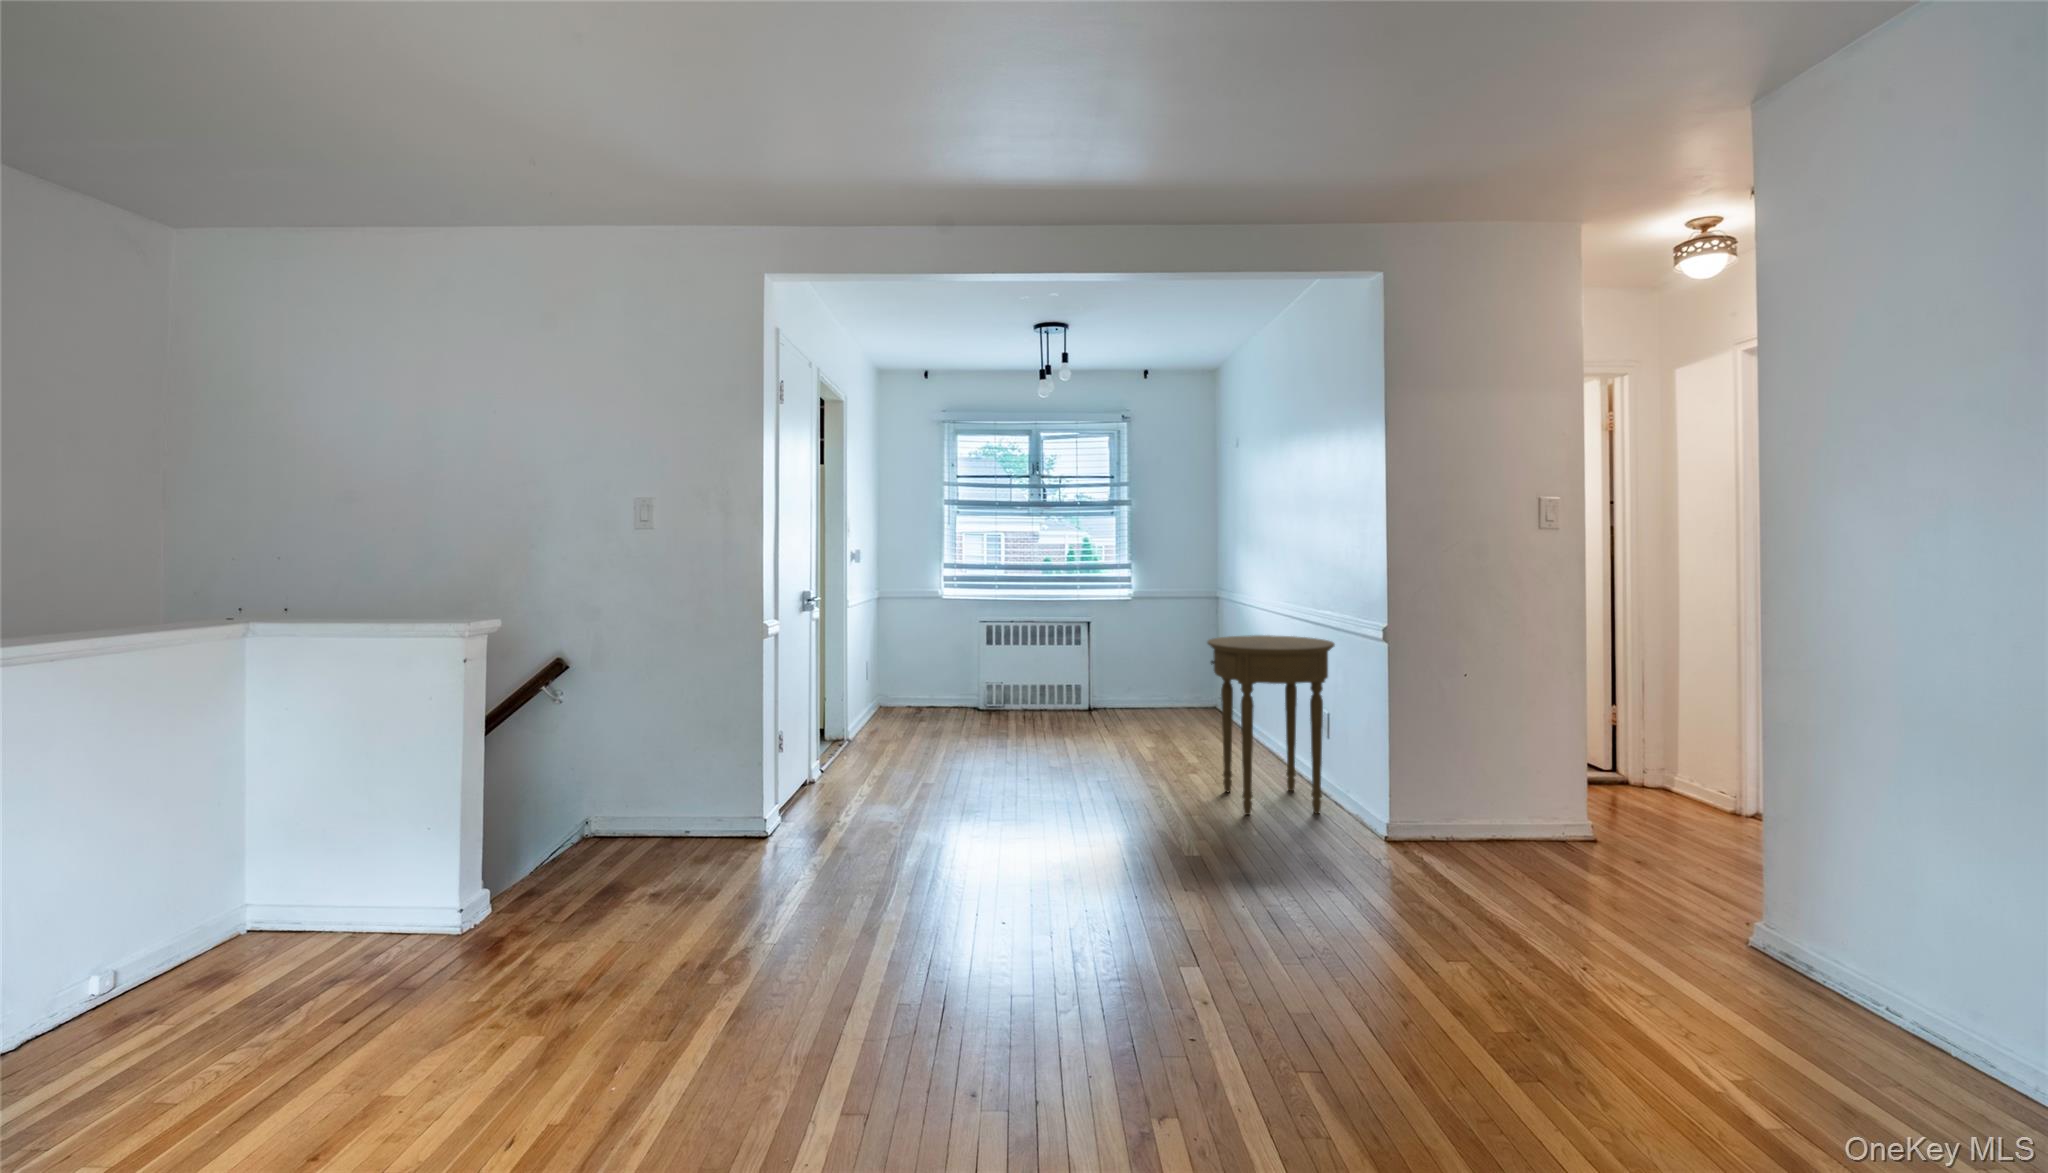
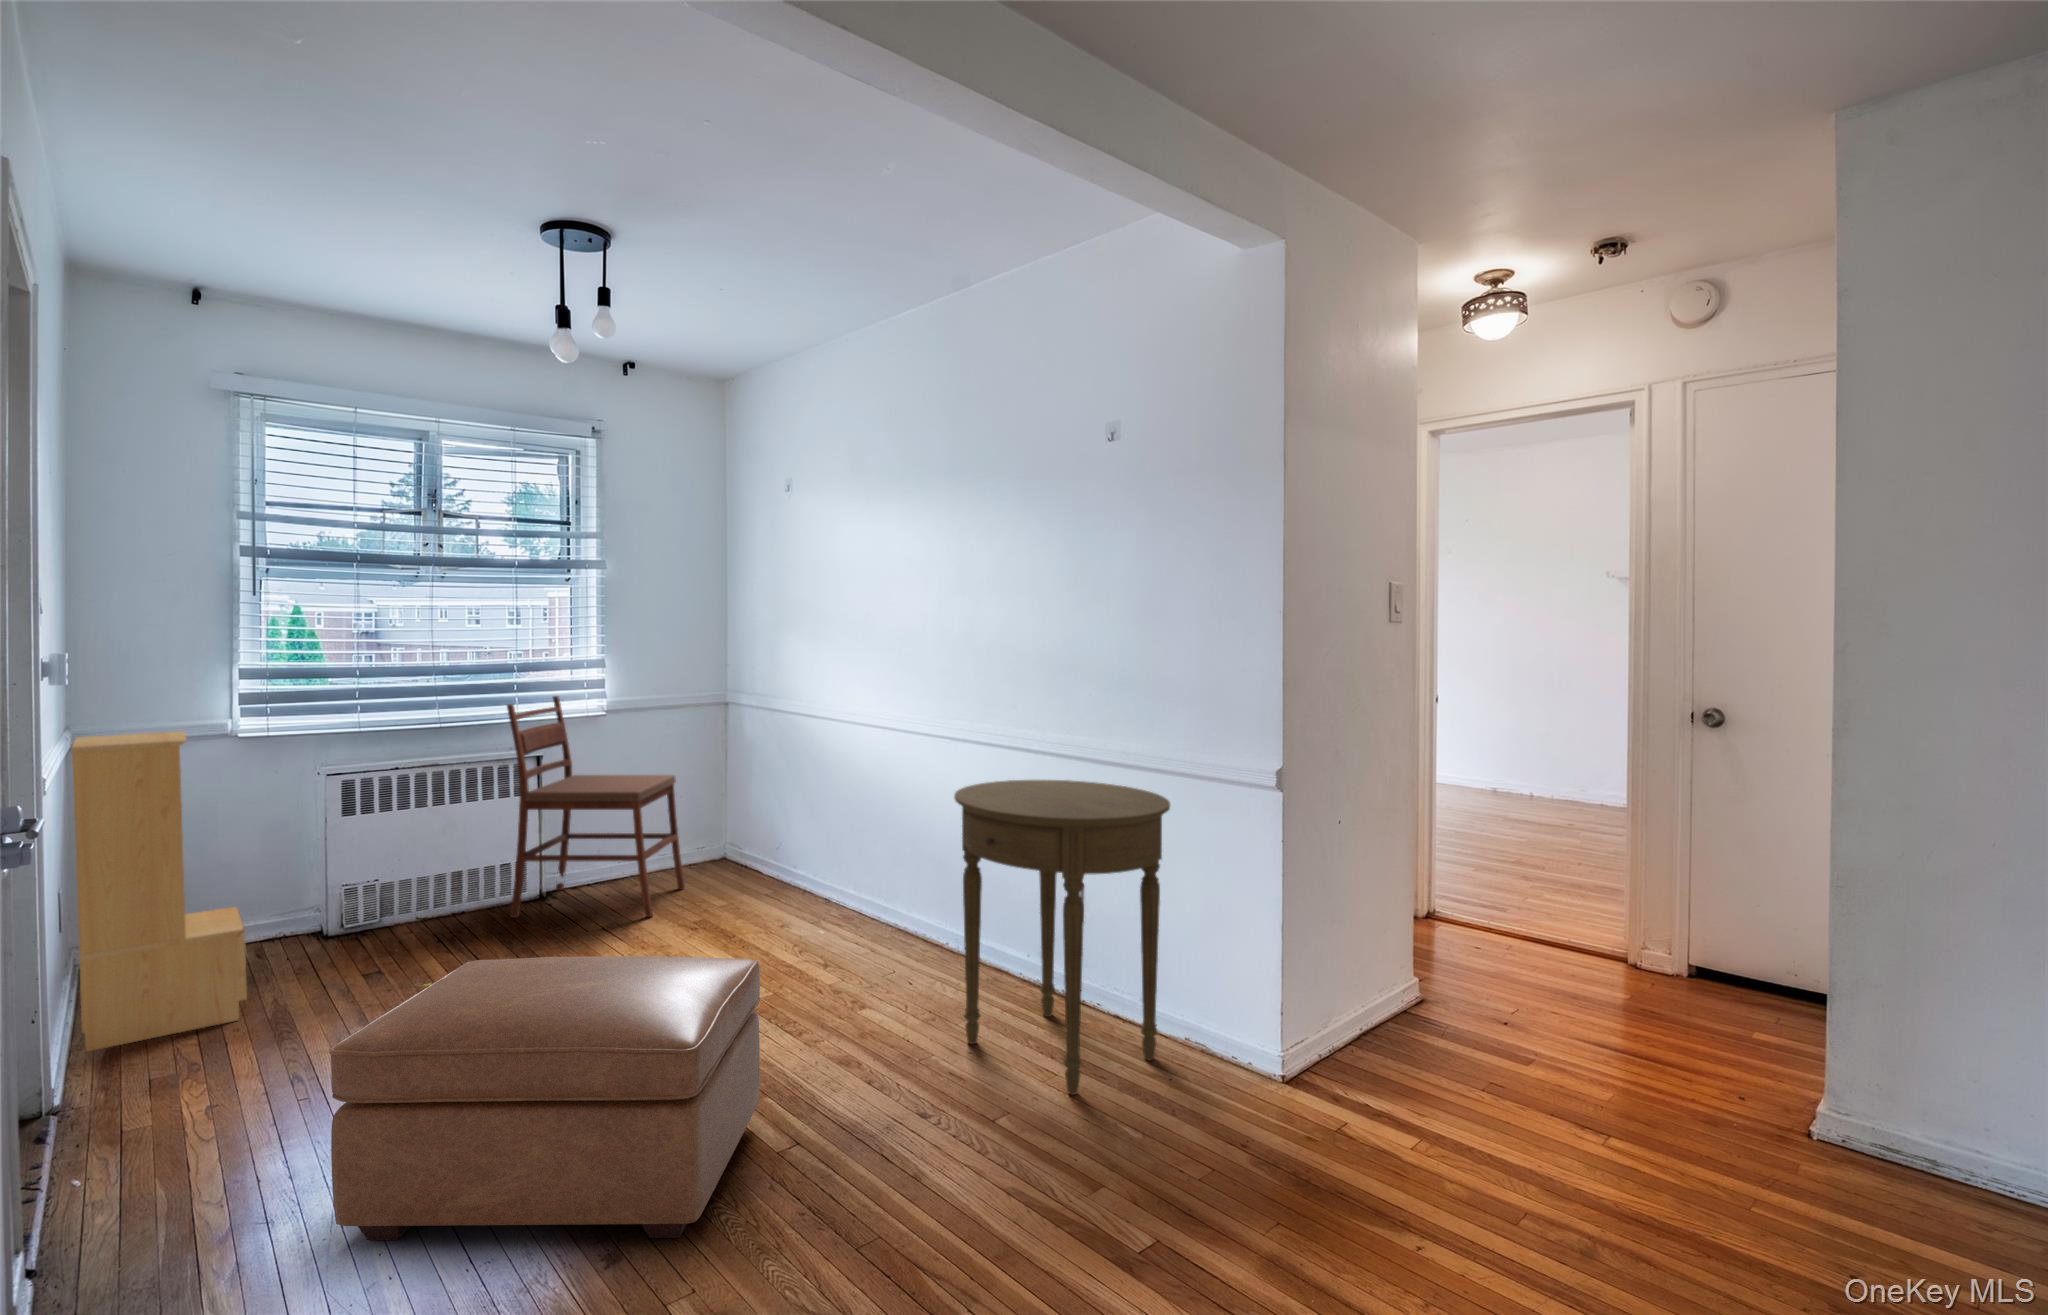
dining chair: none [1063,585,1172,725] -> present [507,696,685,918]
bookshelf: none [864,594,931,736] -> present [71,731,247,1051]
ottoman: none [904,698,1087,814] -> present [329,956,760,1240]

